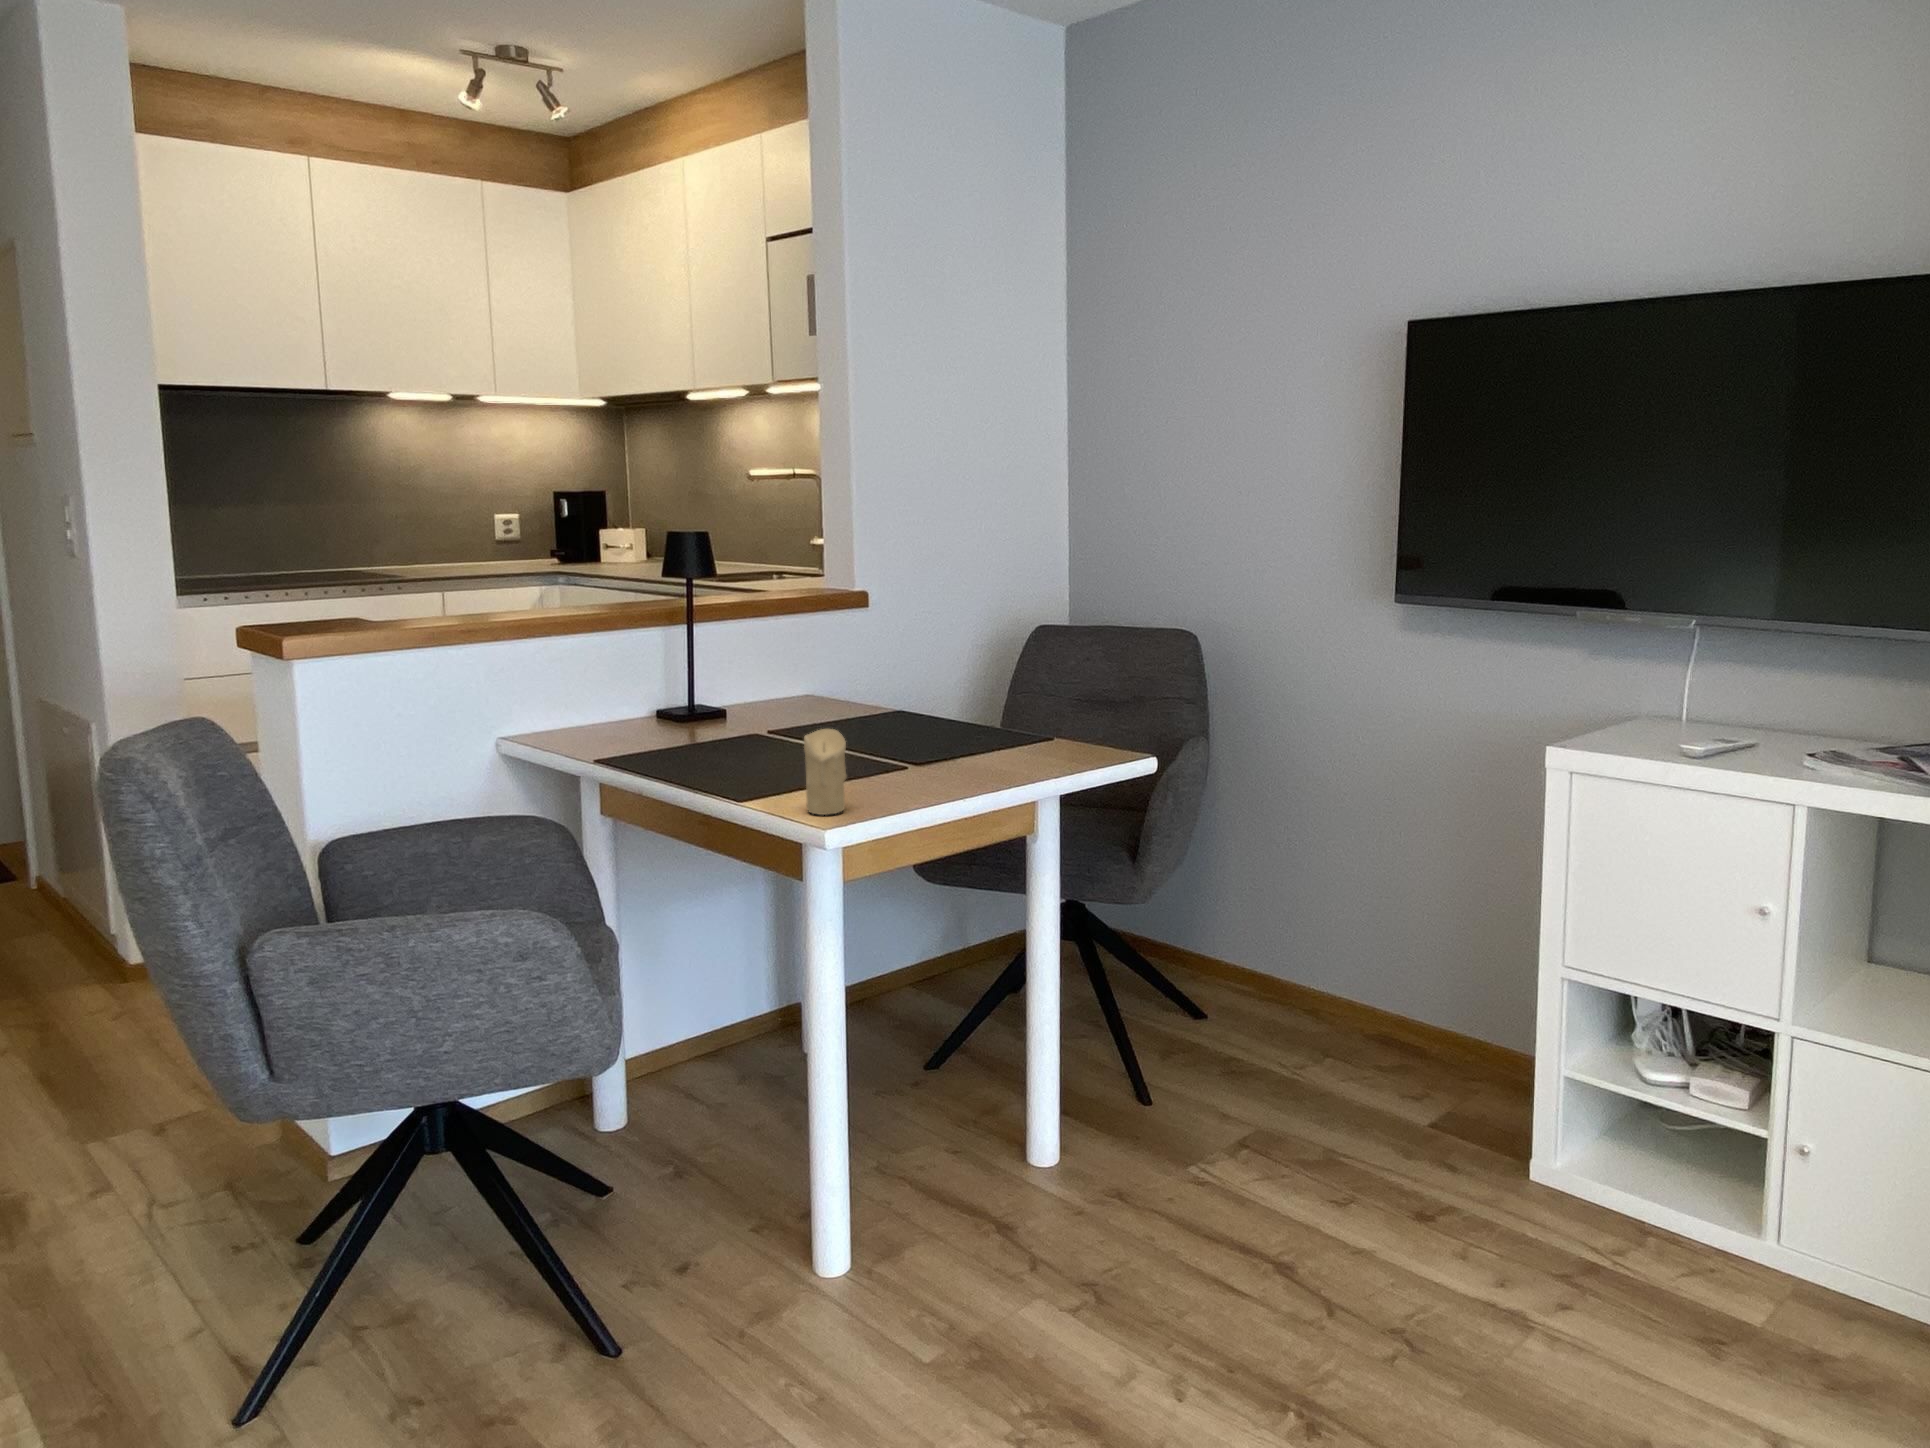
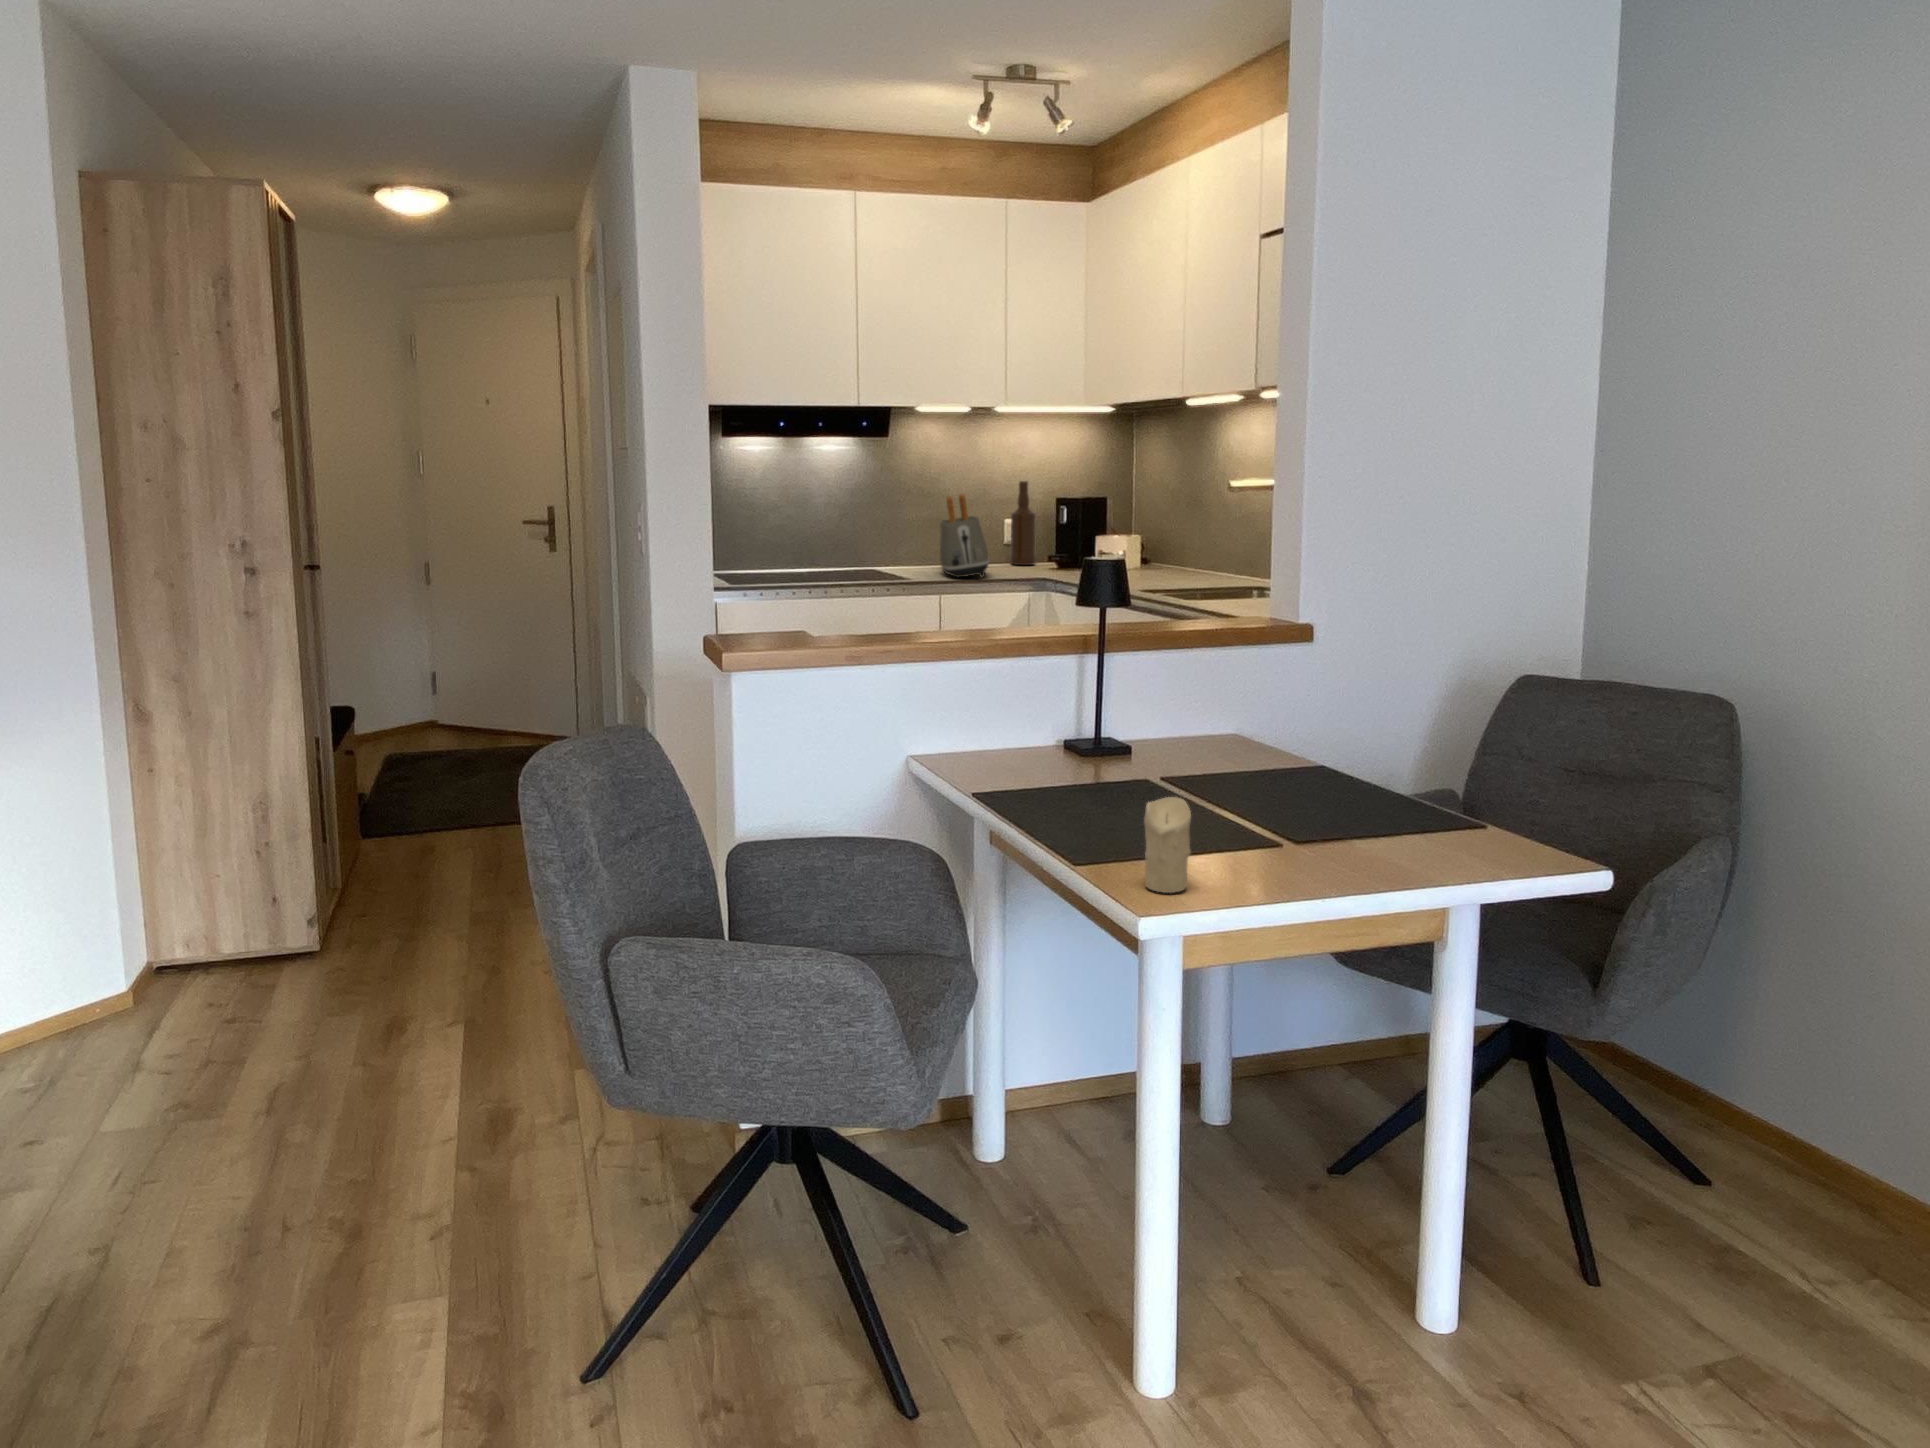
bottle: none [504,474,534,560] -> present [1010,481,1036,565]
toaster: none [434,486,493,572] -> present [940,494,990,577]

